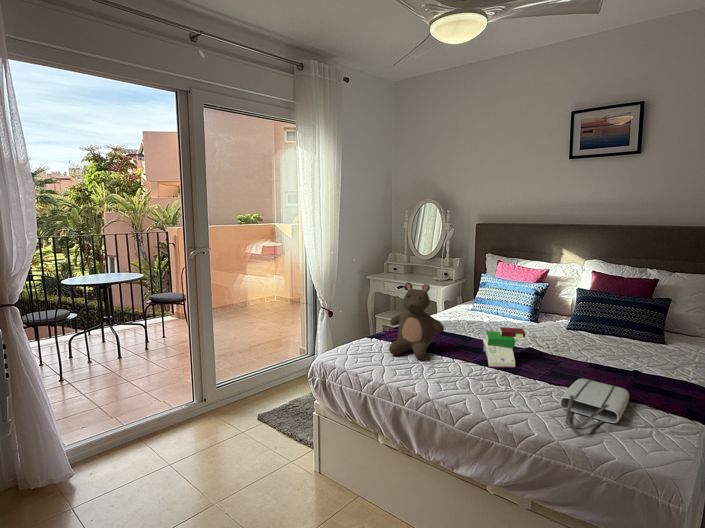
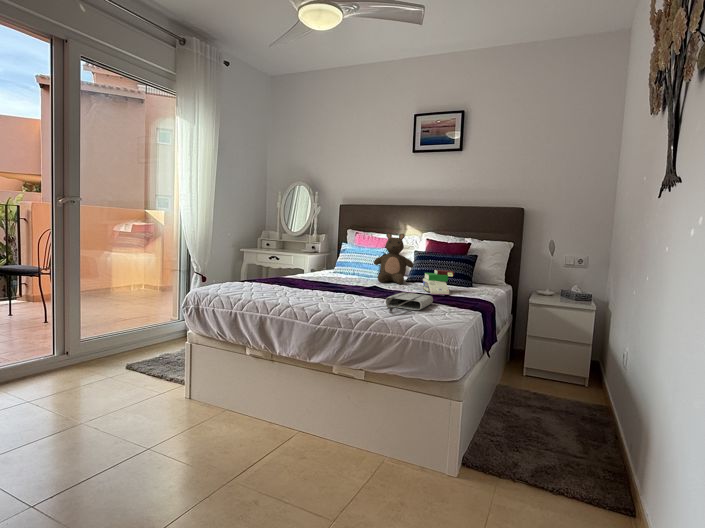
stuffed bear: present [389,282,444,359] -> present [374,233,414,284]
book: present [483,327,525,367] -> present [423,270,454,295]

